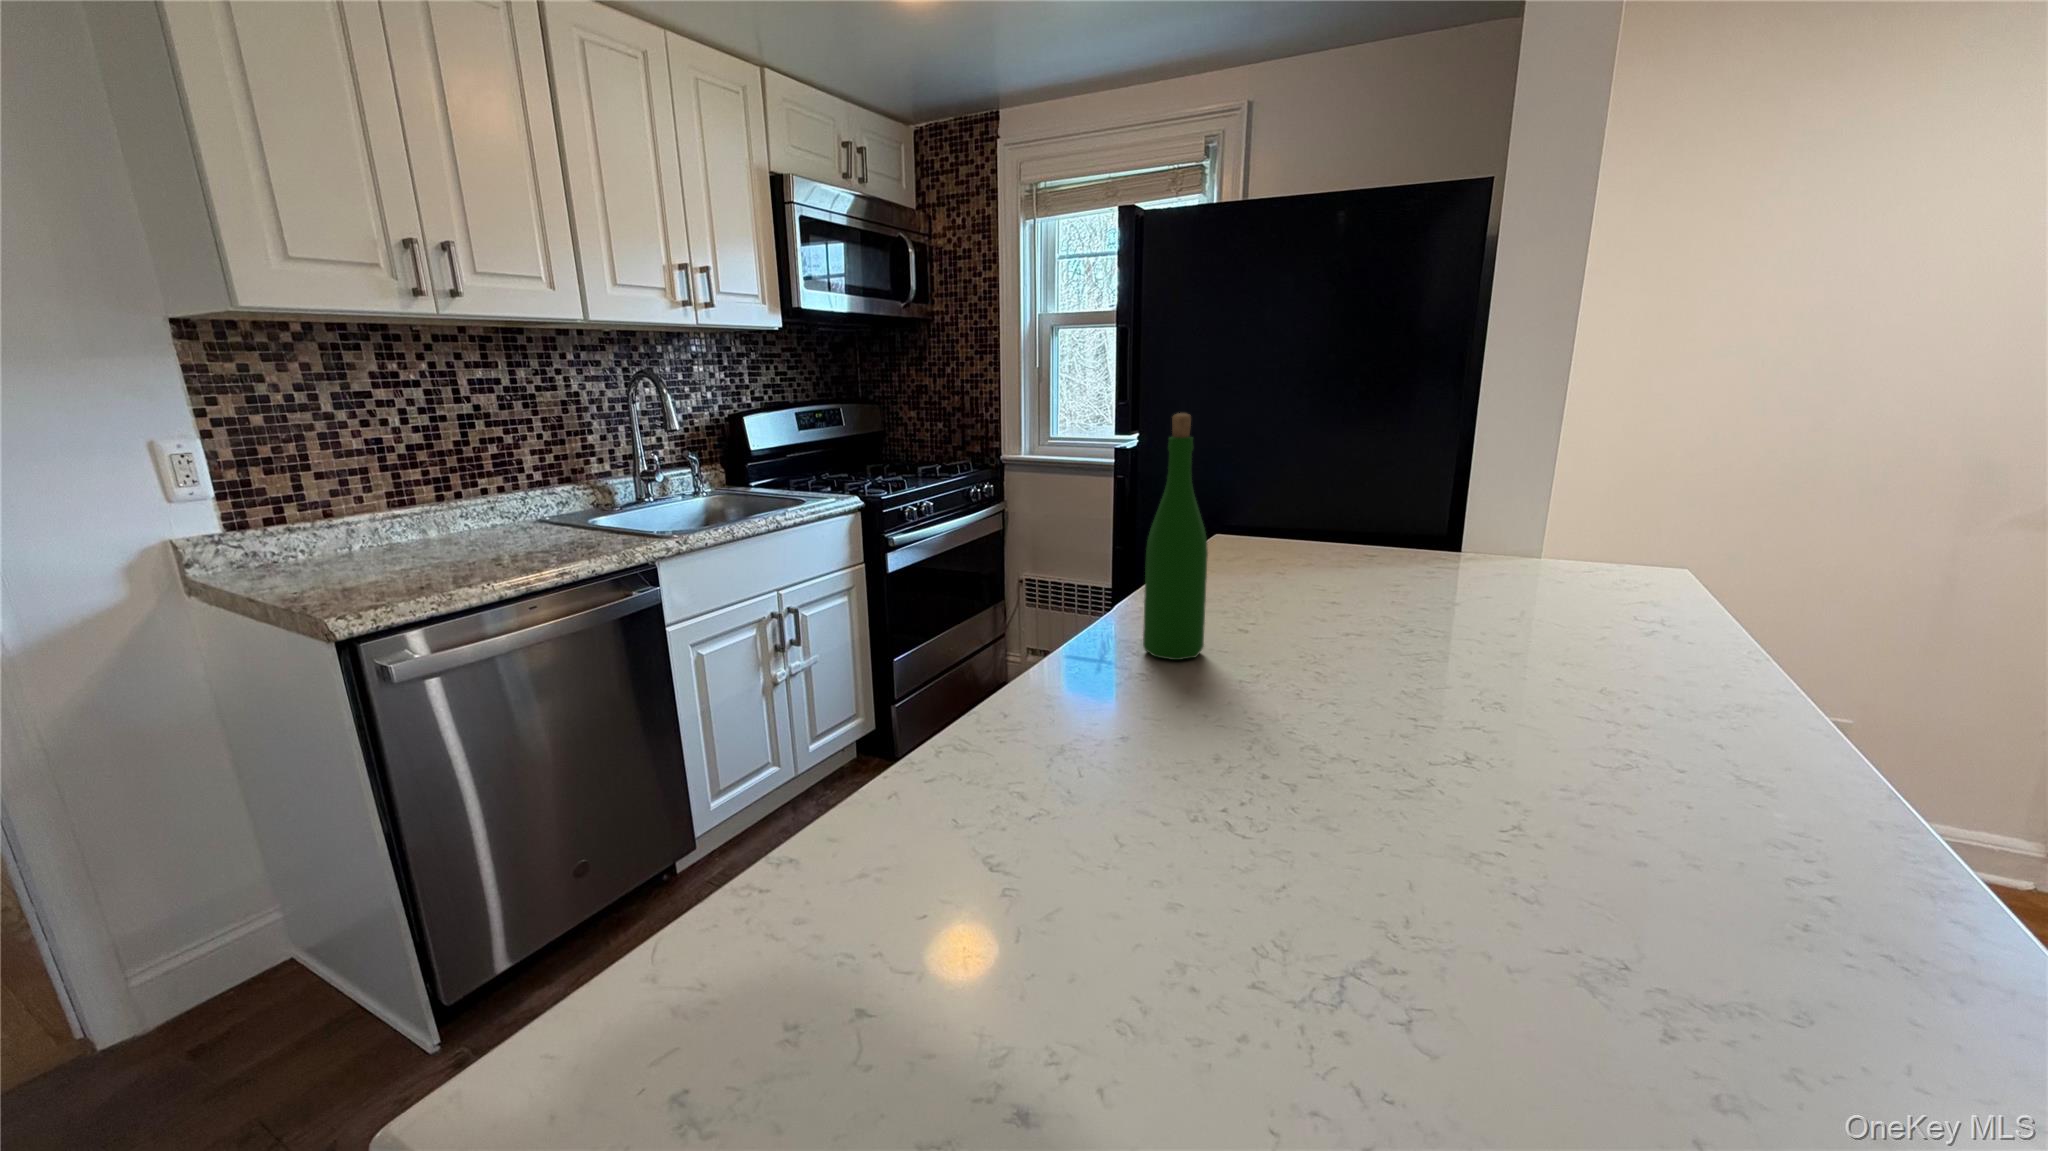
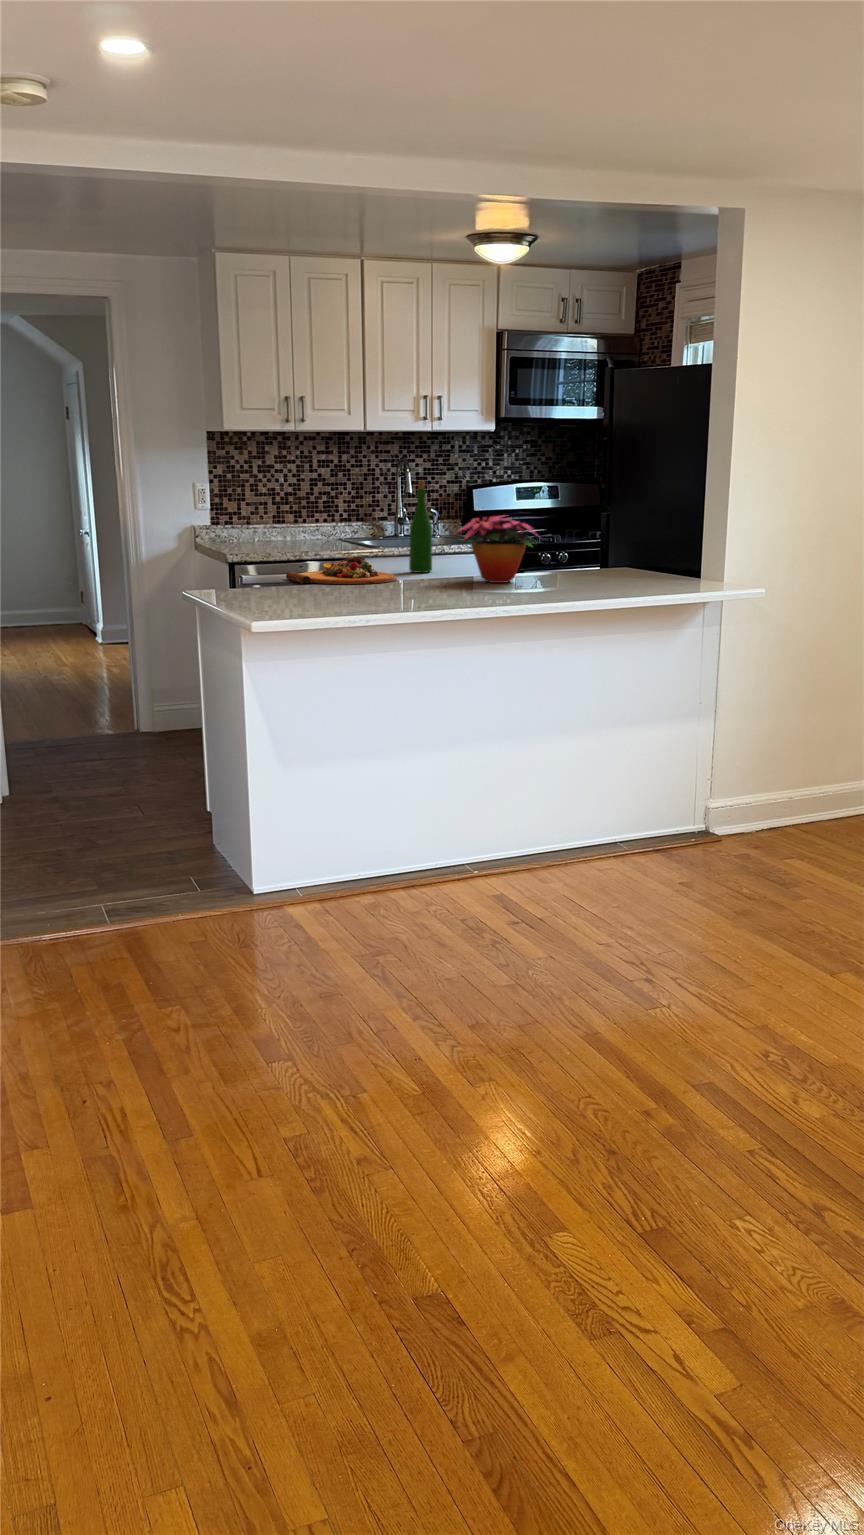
flower arrangement: none [1368,492,1676,681] -> present [459,516,534,583]
cutting board: none [1034,696,1417,941] -> present [286,557,397,584]

